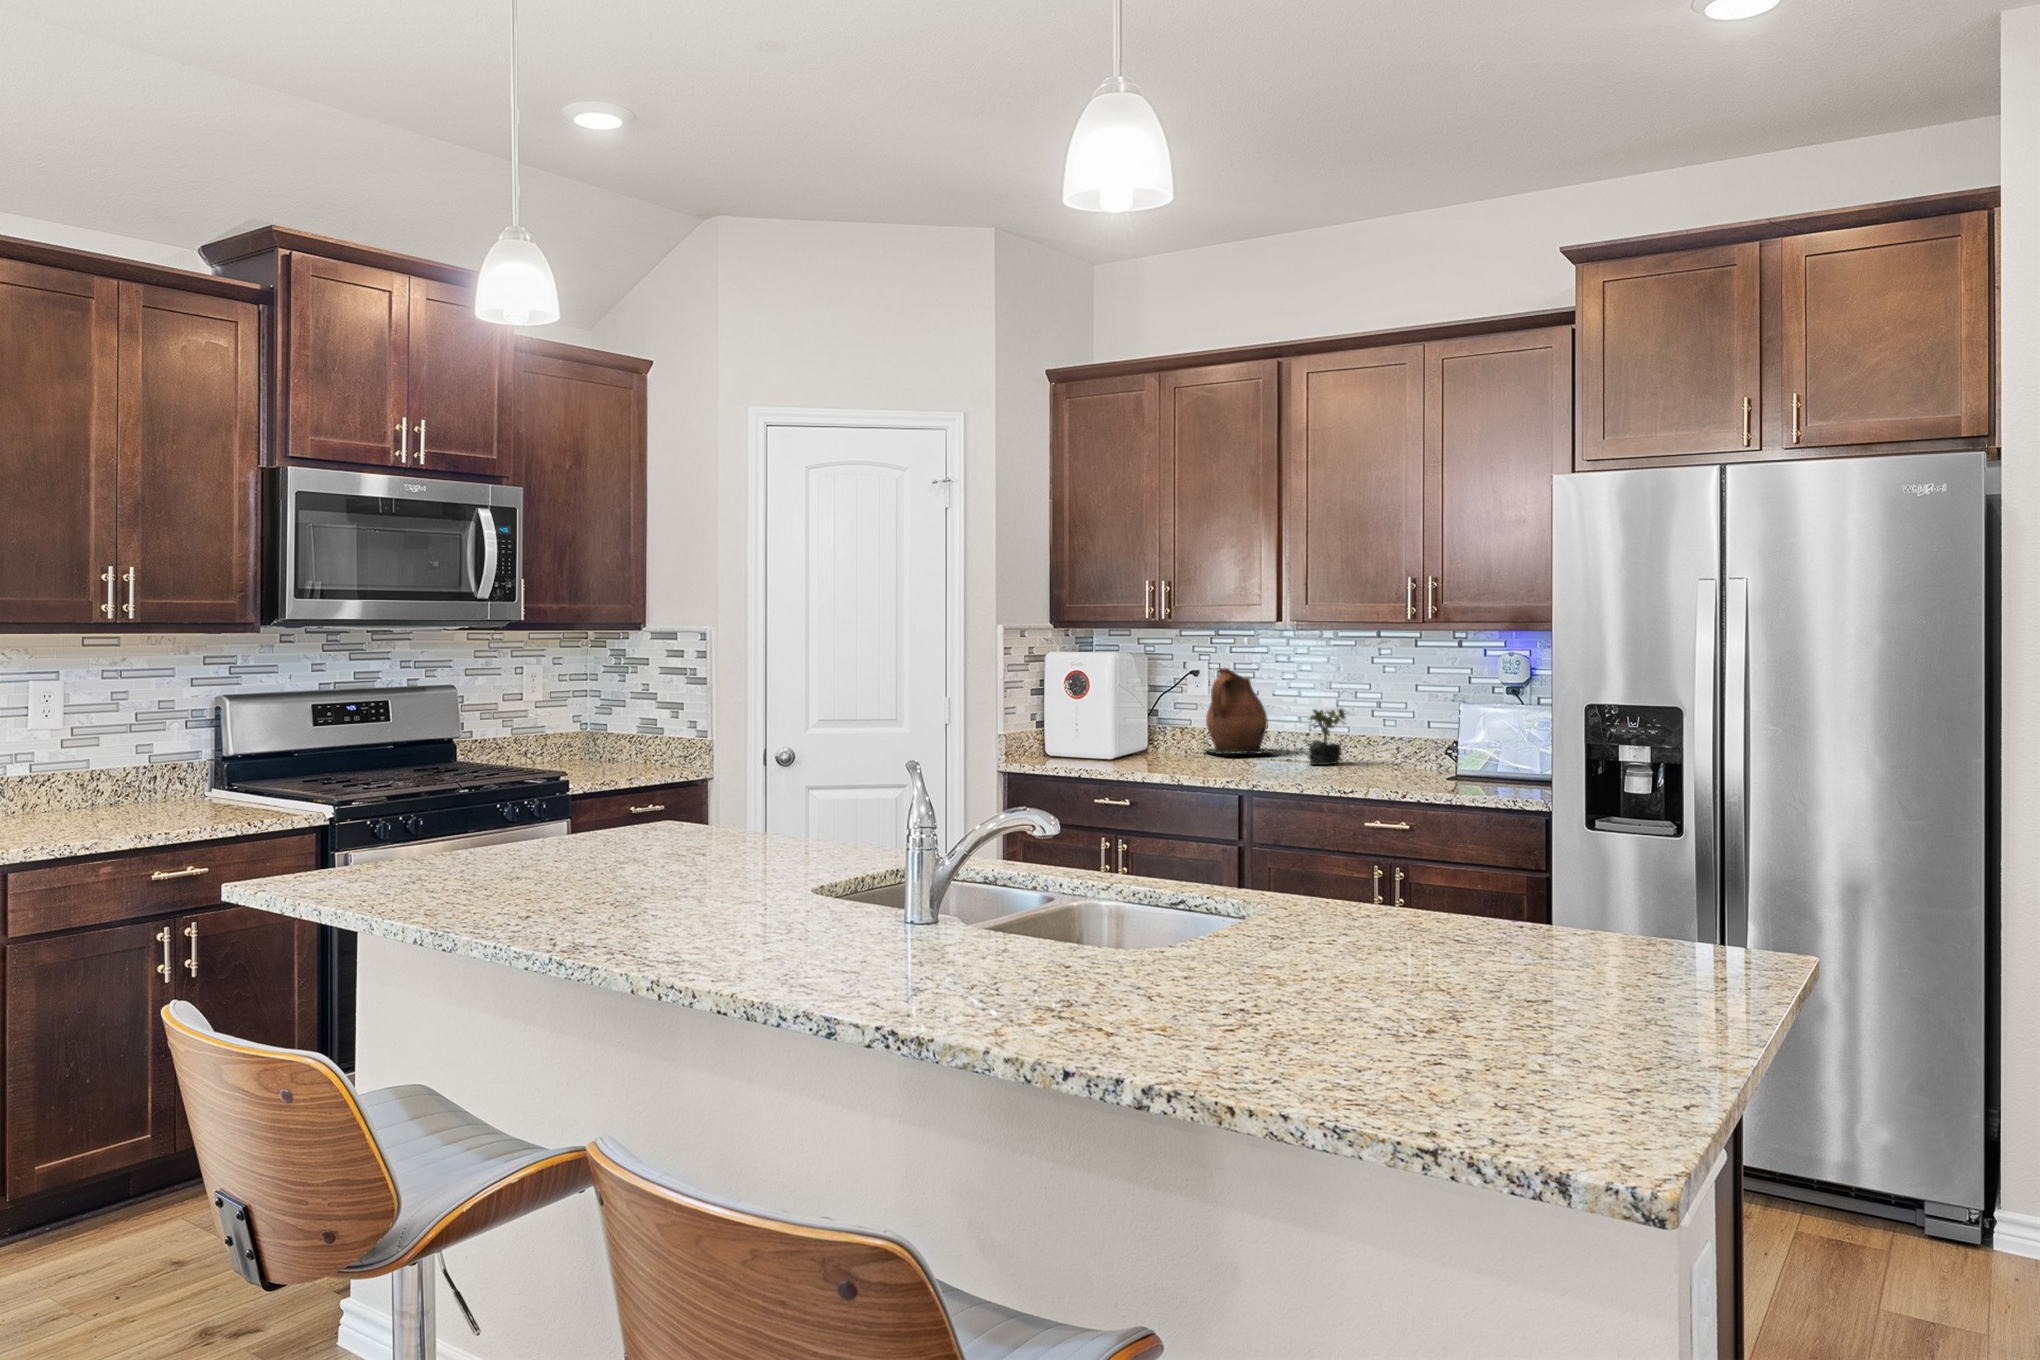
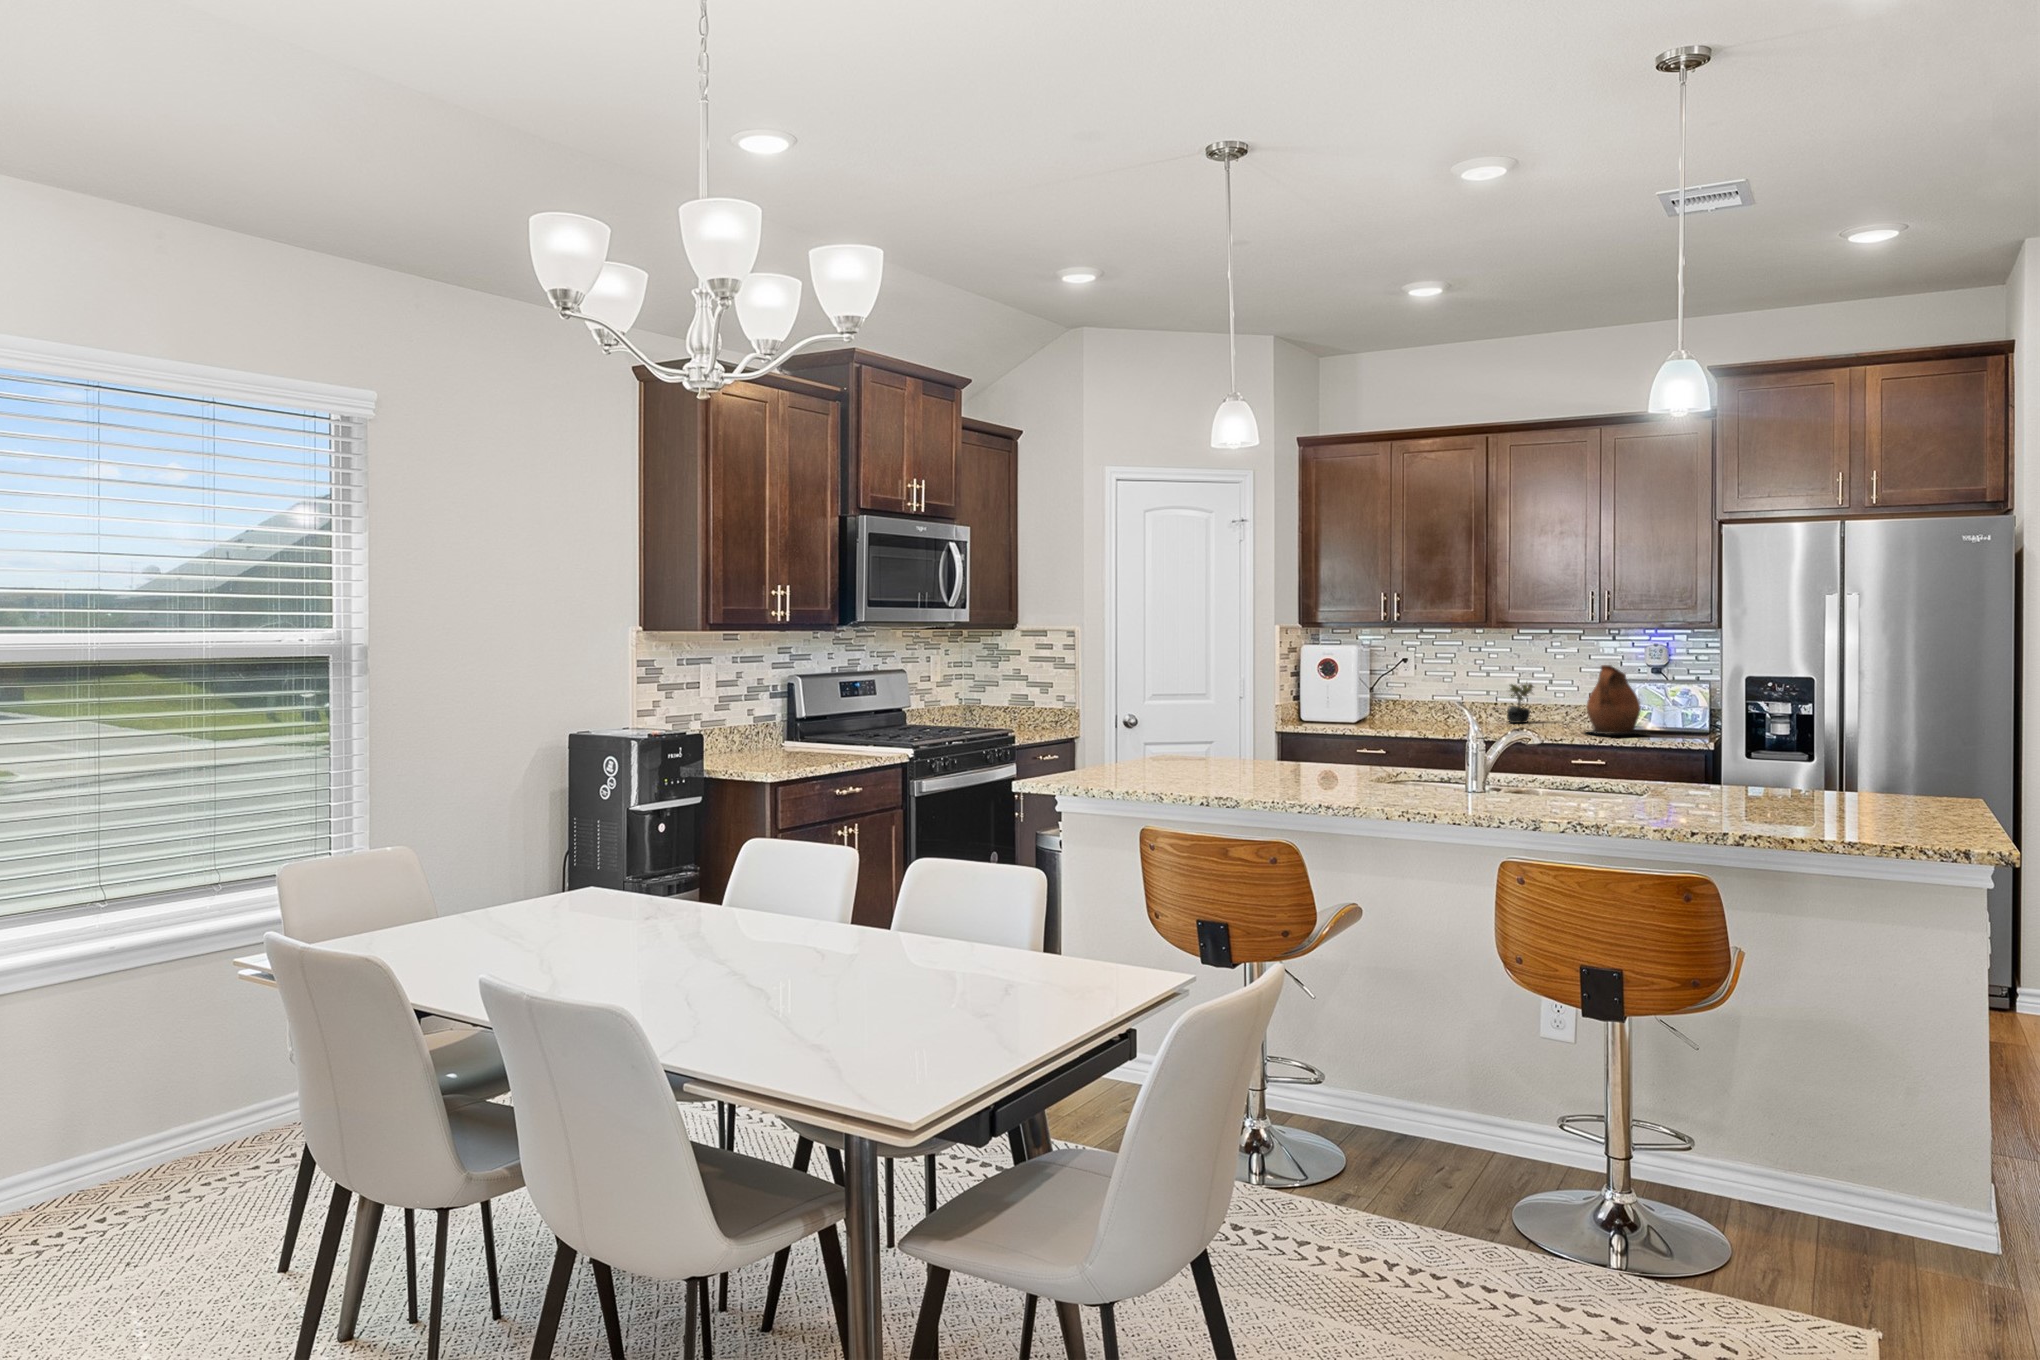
ceramic pitcher: present [1203,668,1274,754] -> present [1586,665,1651,734]

